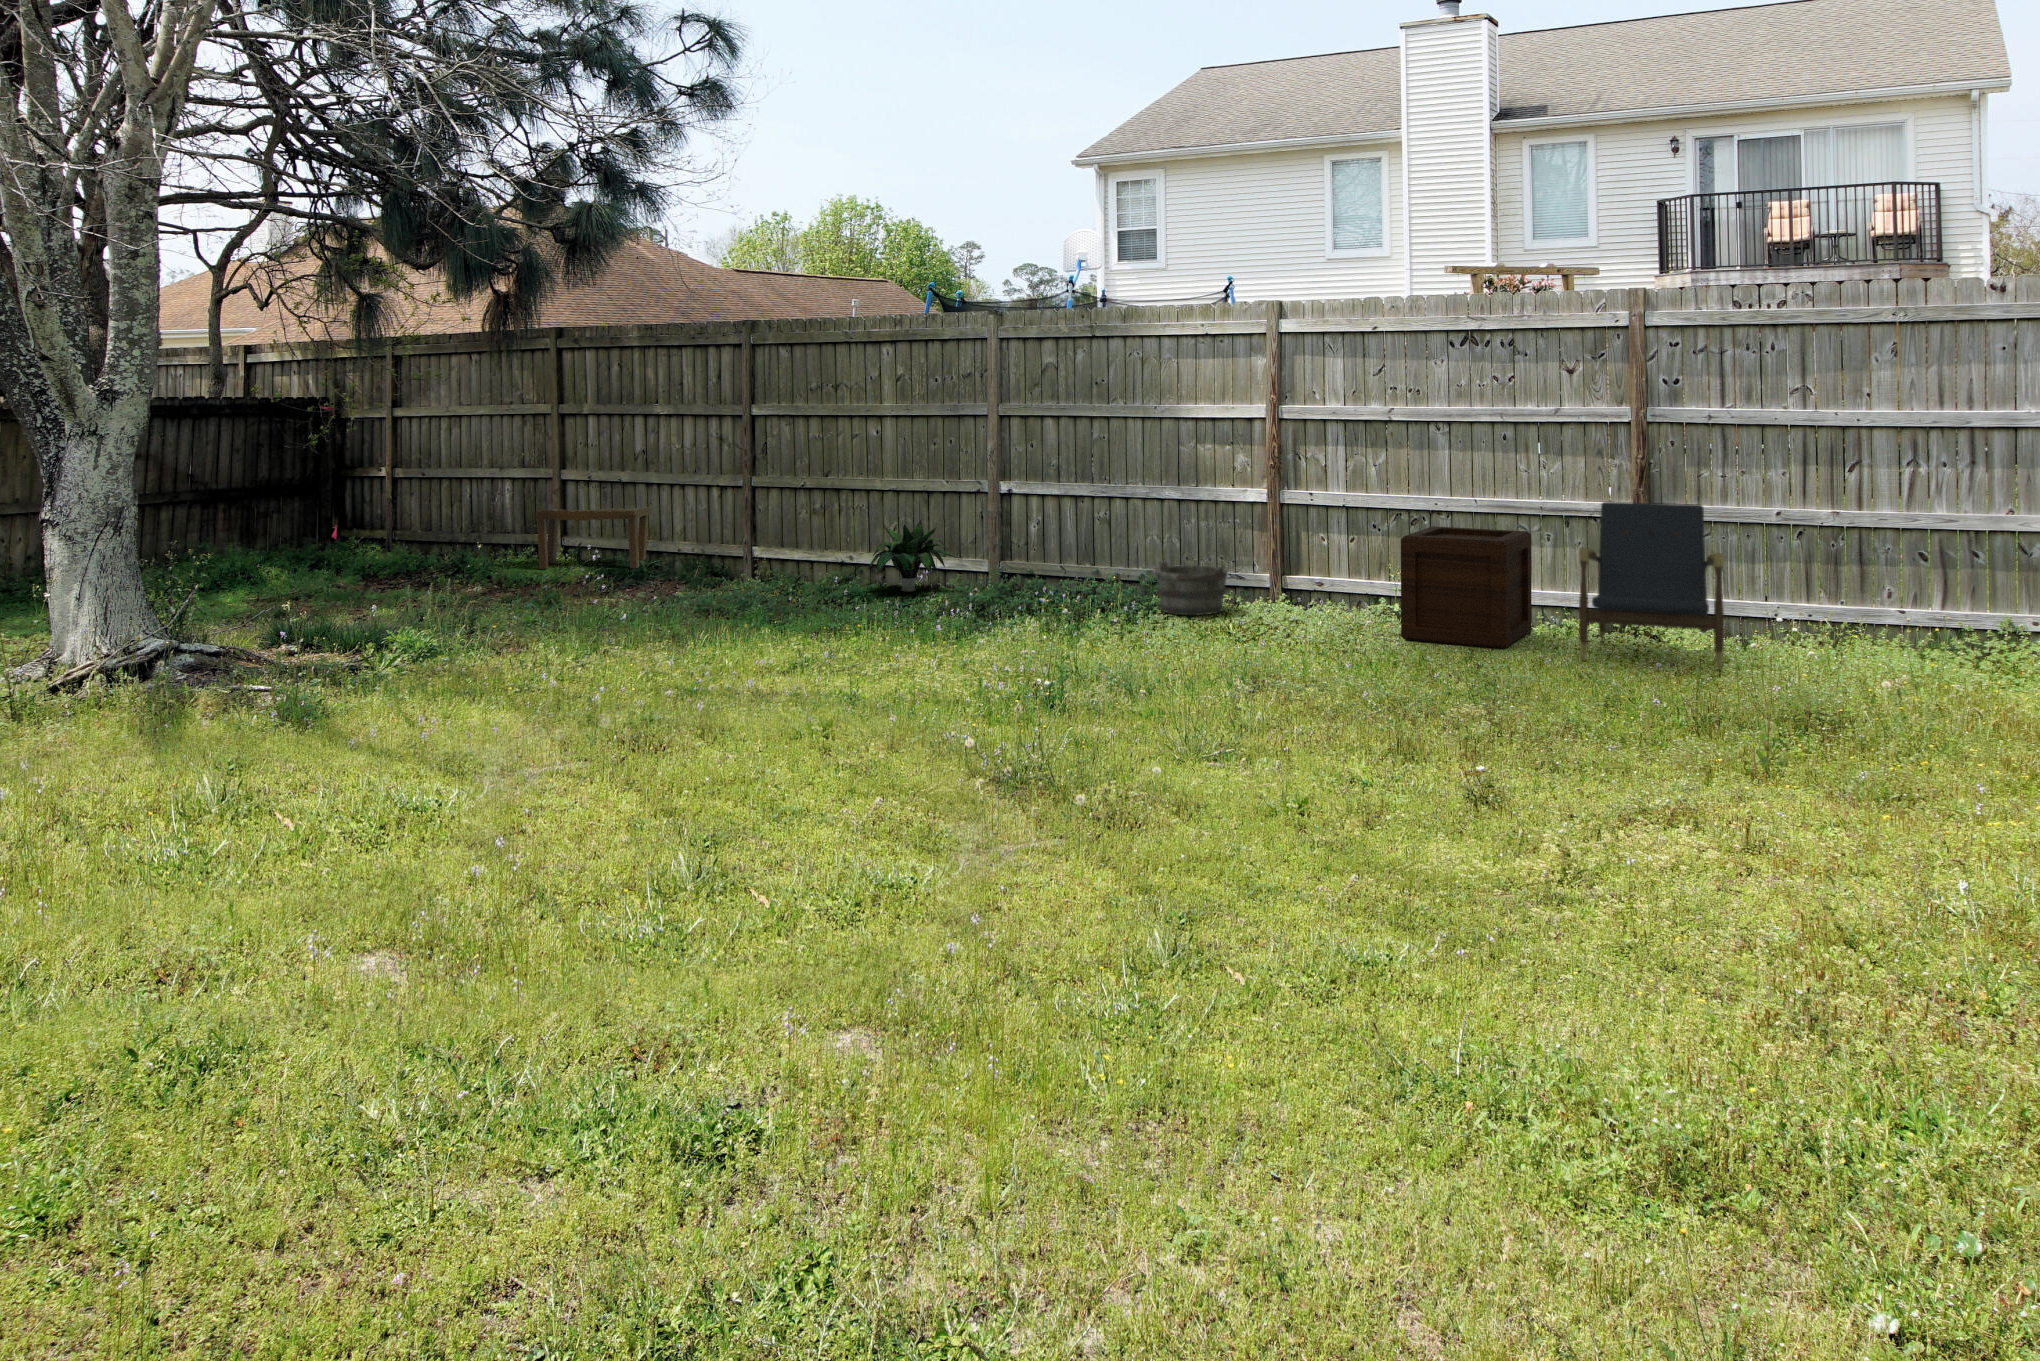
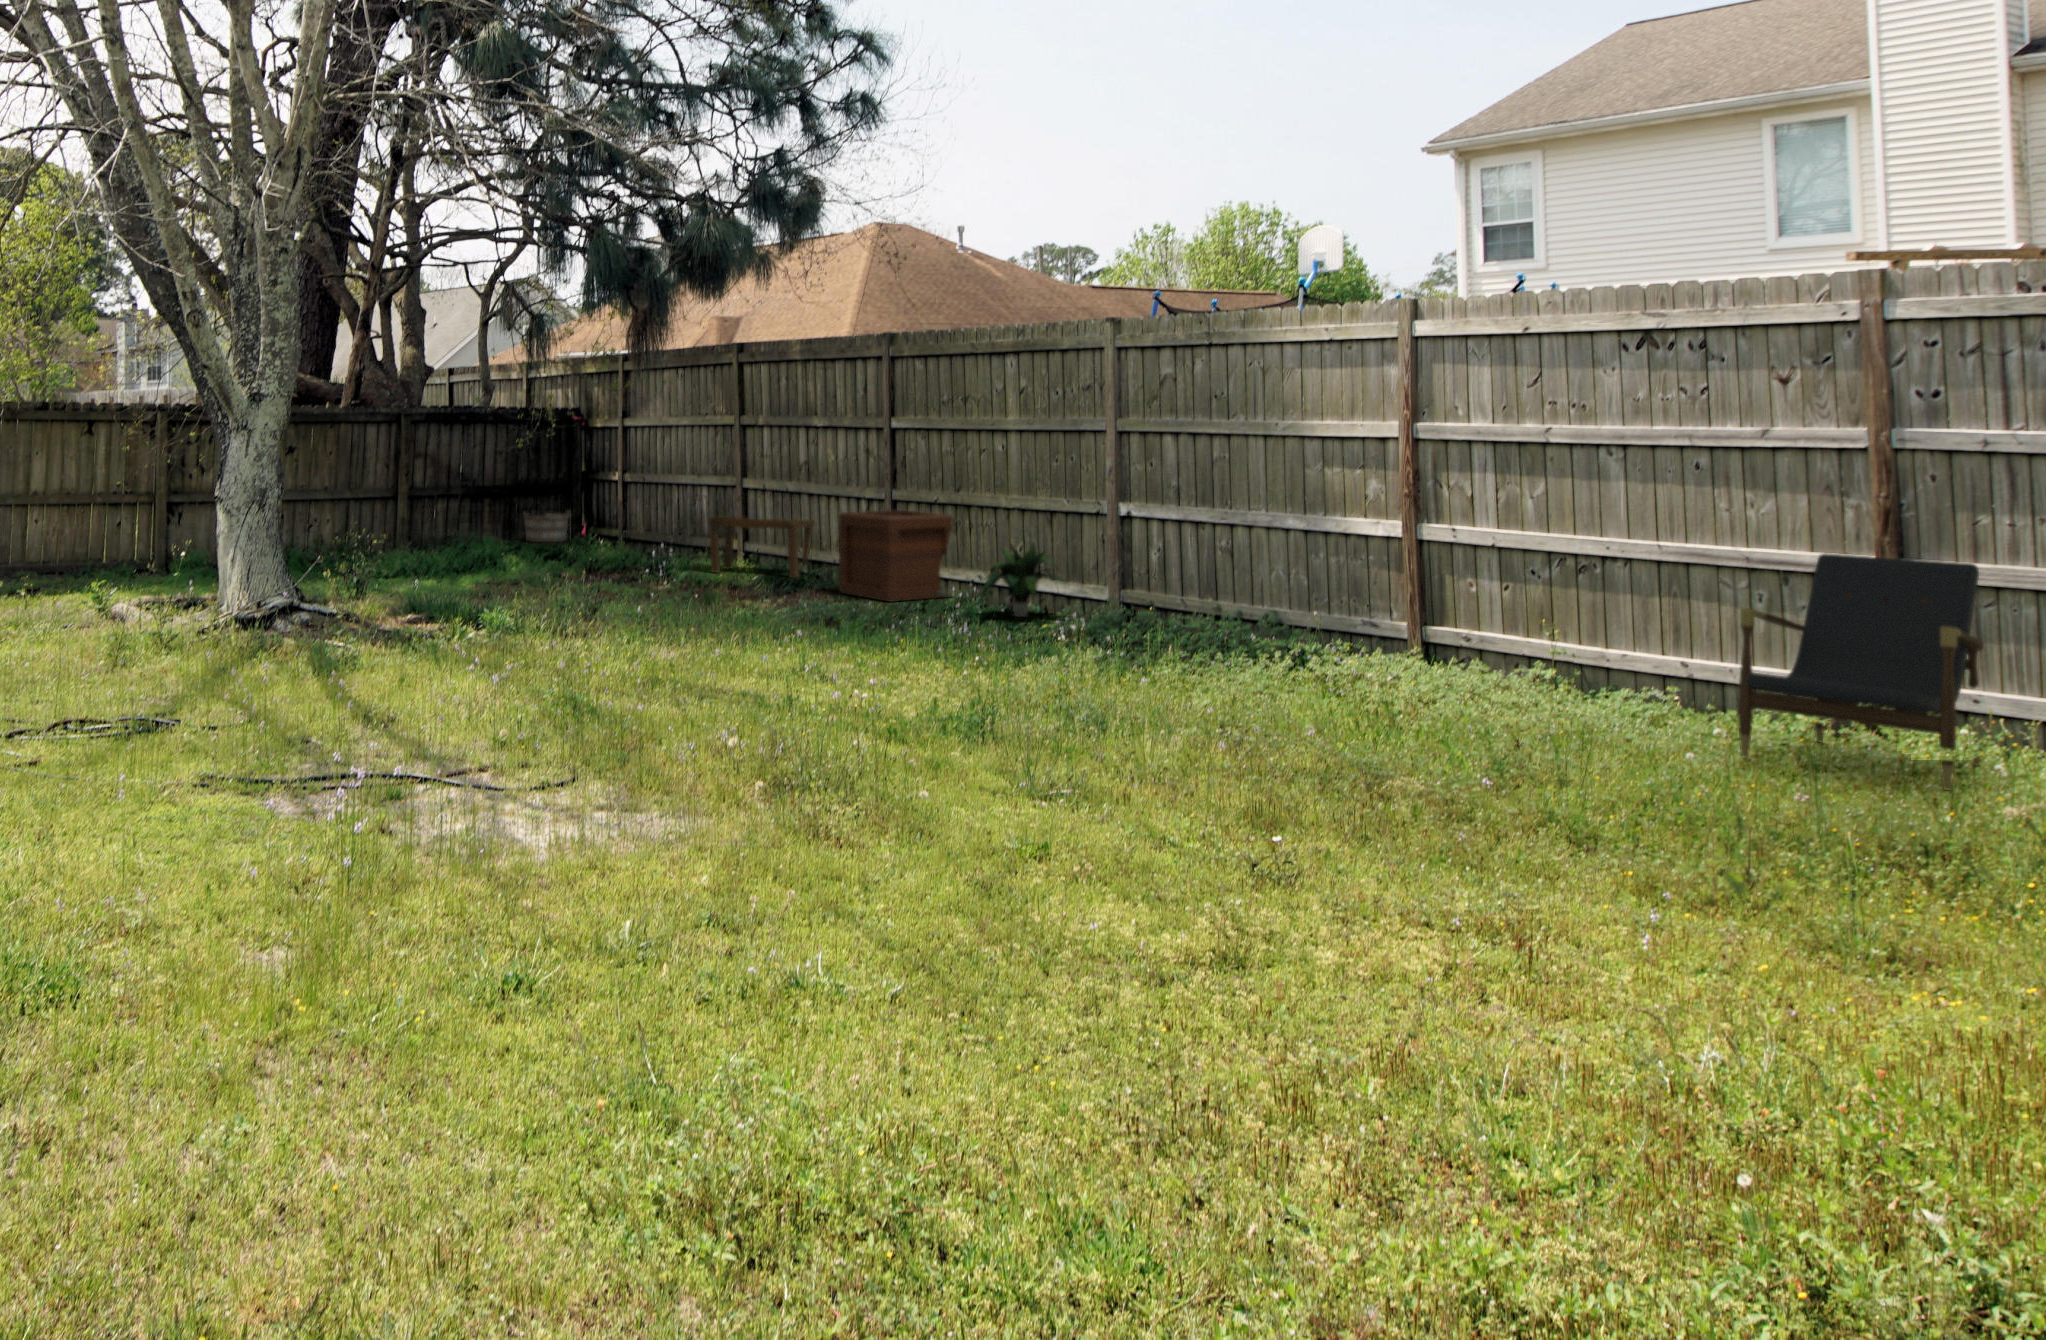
wooden crate: present [1401,526,1532,649] -> present [839,510,953,602]
bucket: present [1154,560,1228,615] -> present [523,511,570,542]

